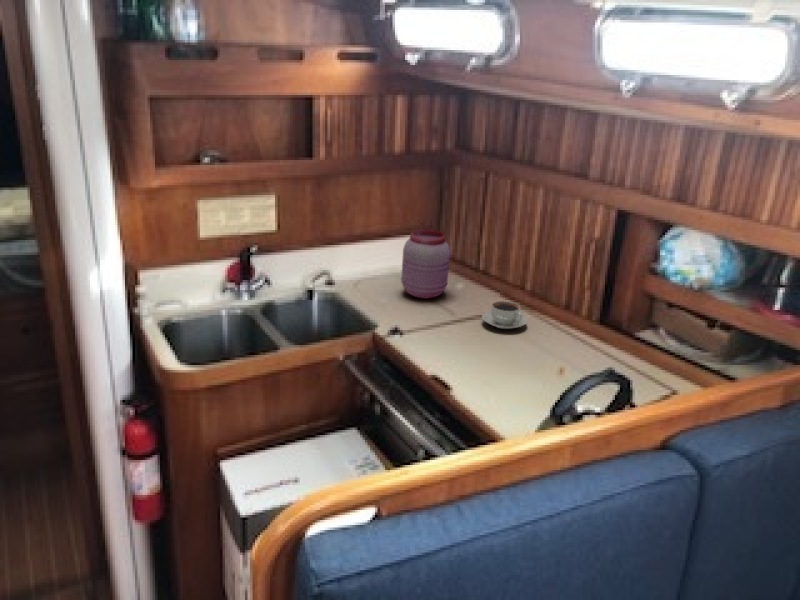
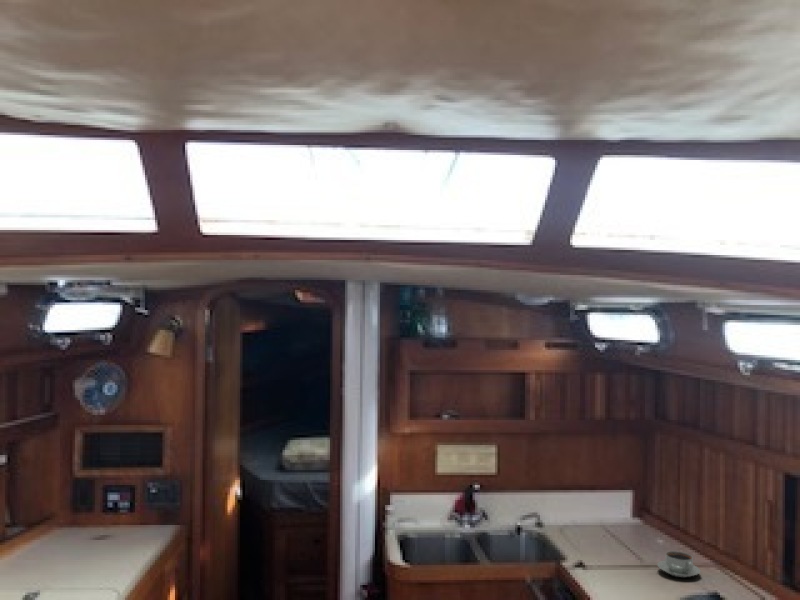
jar: present [401,230,450,298] -> none [597,484,639,546]

